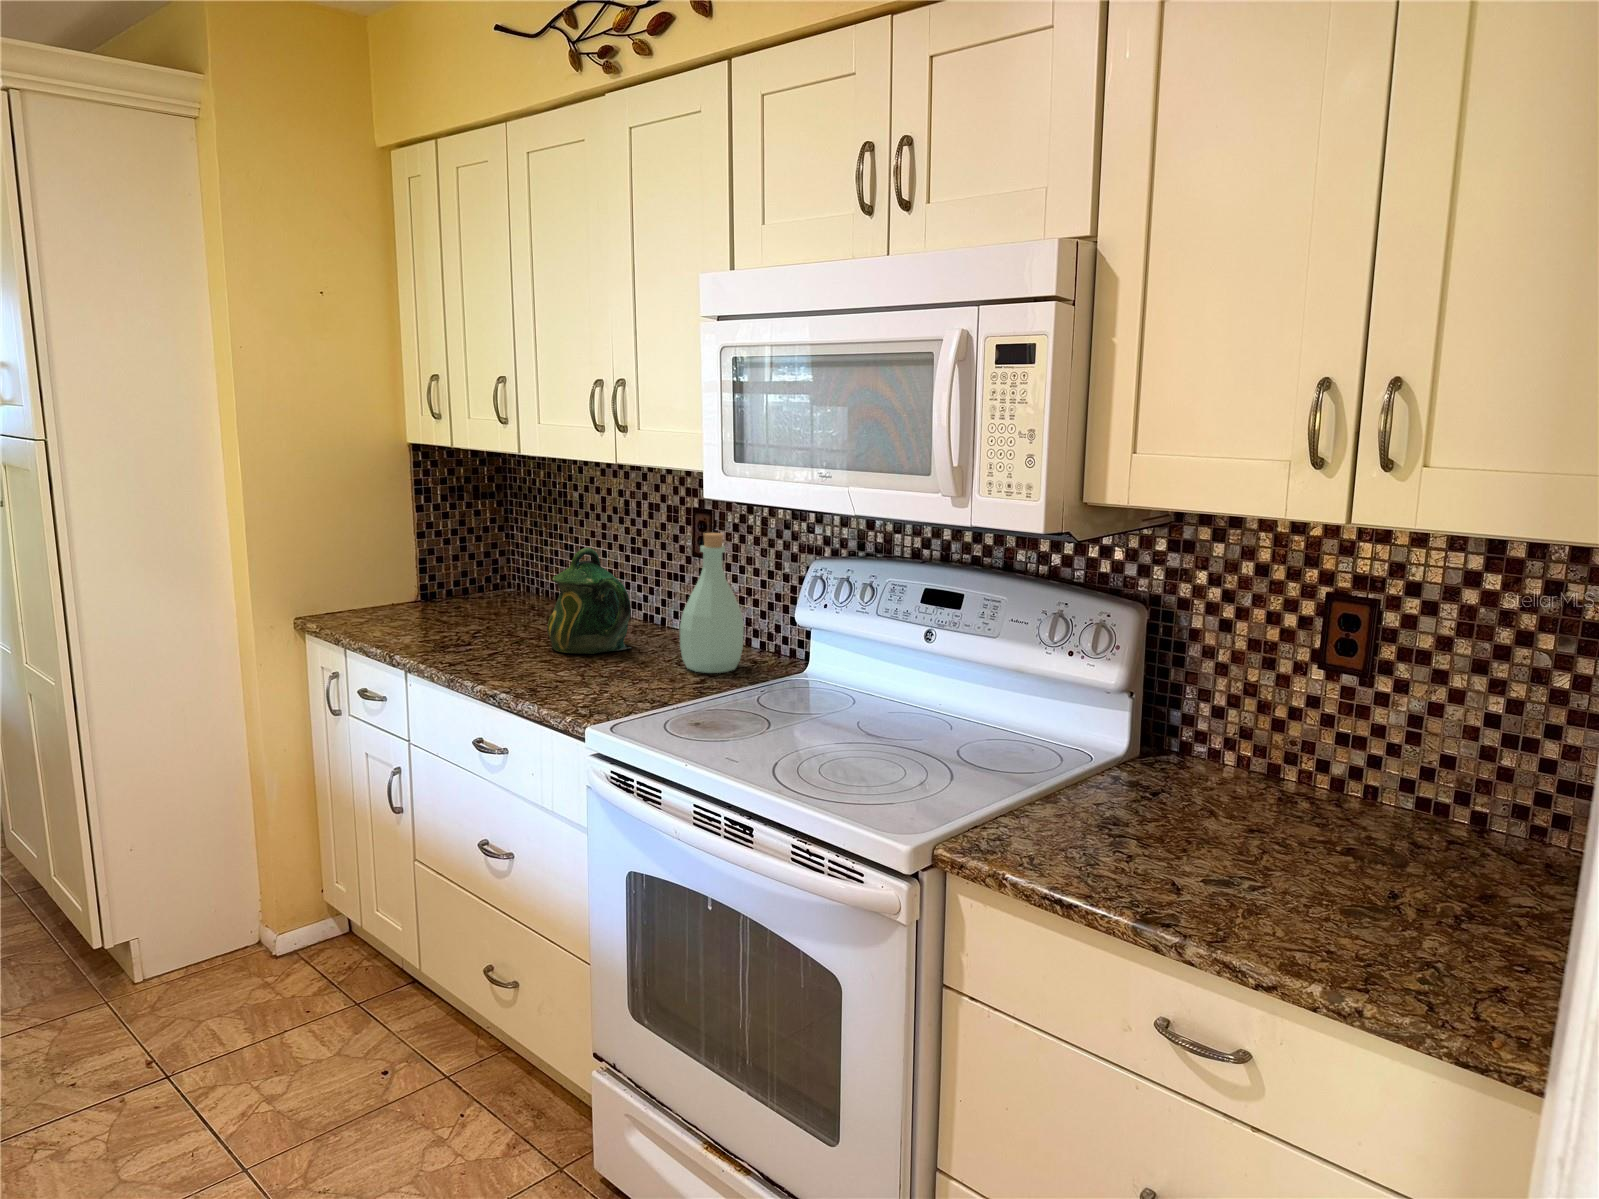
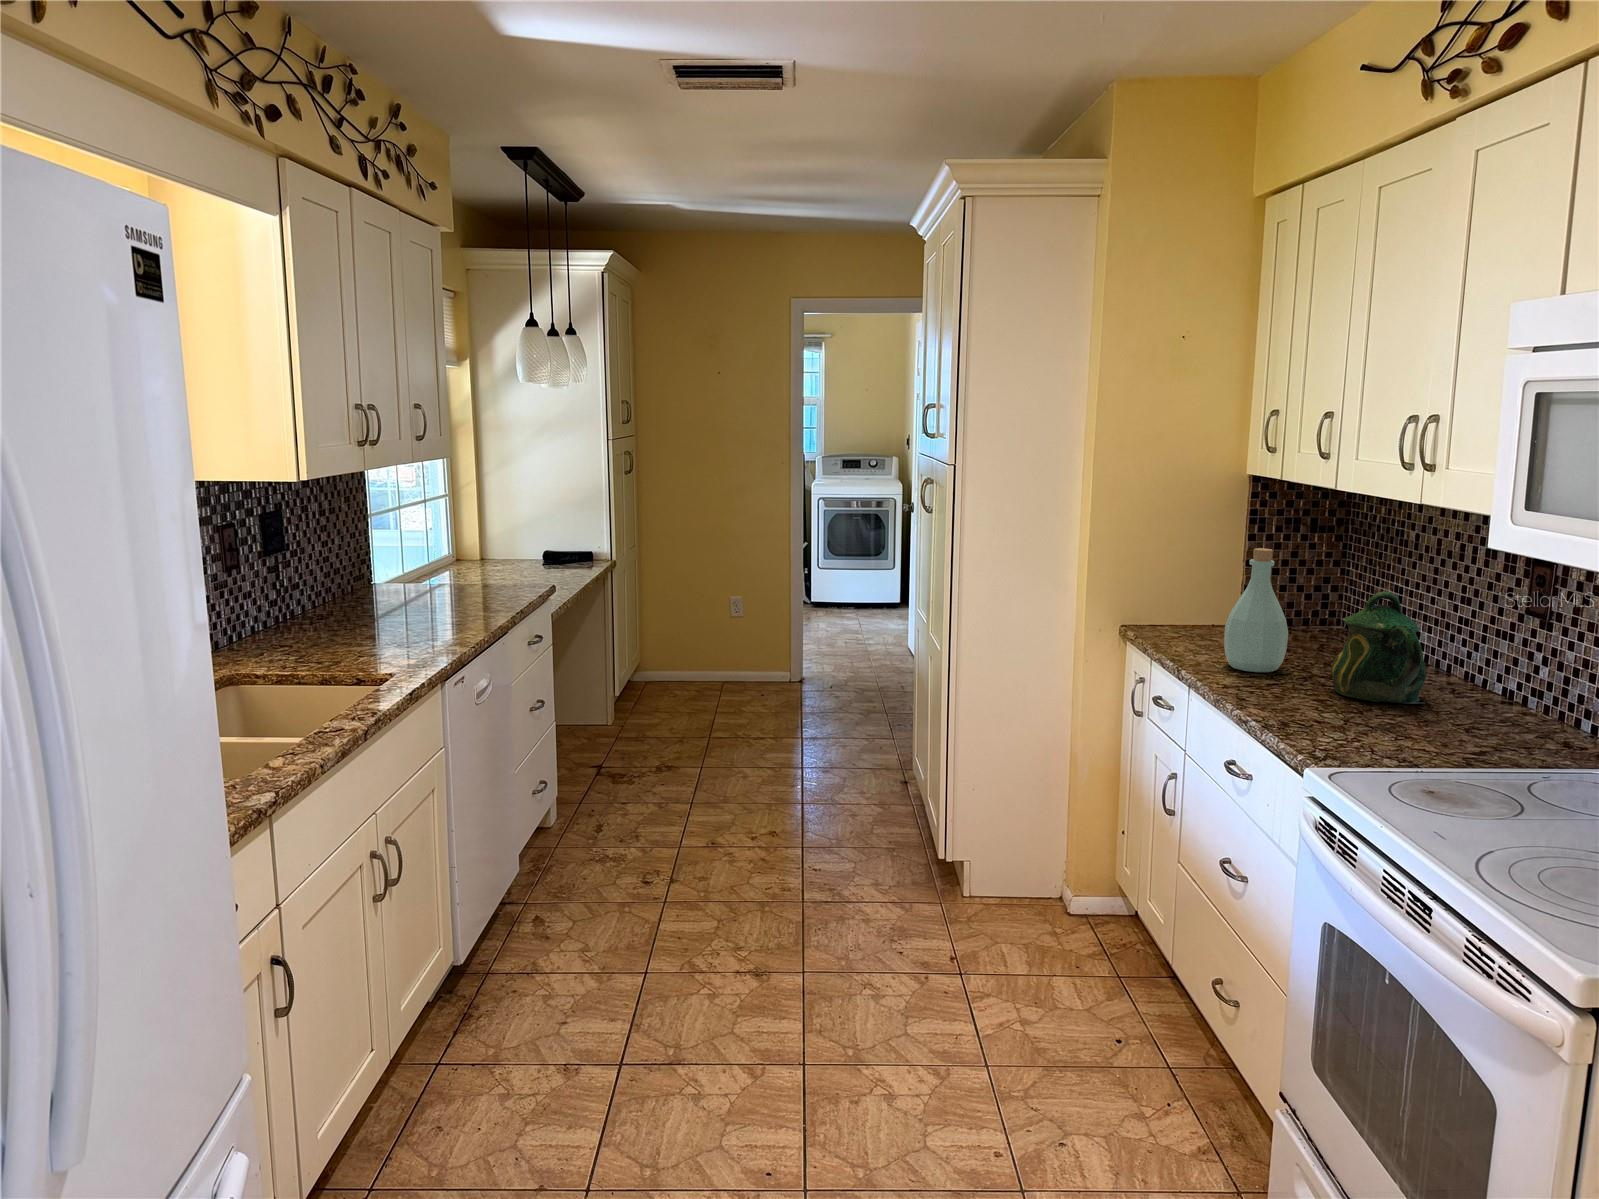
bottle: present [679,533,744,673] -> present [1224,548,1288,672]

